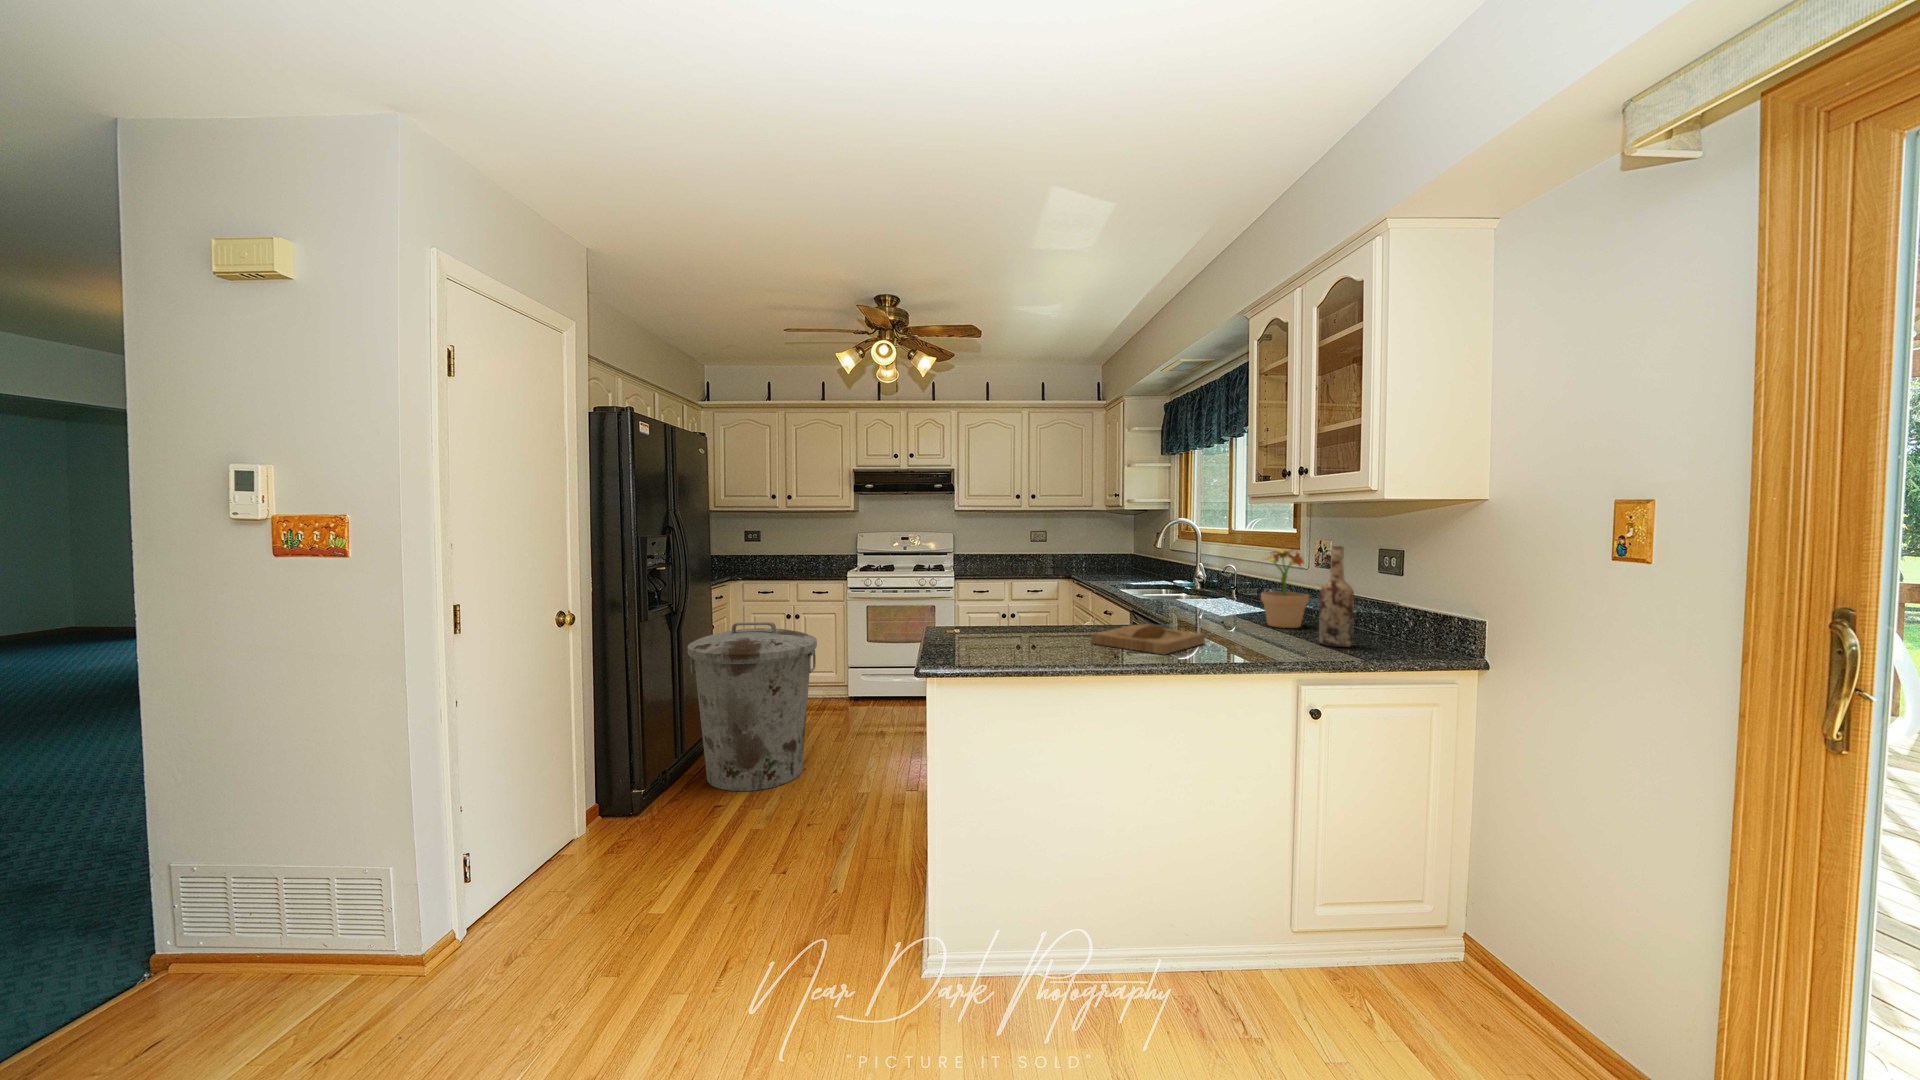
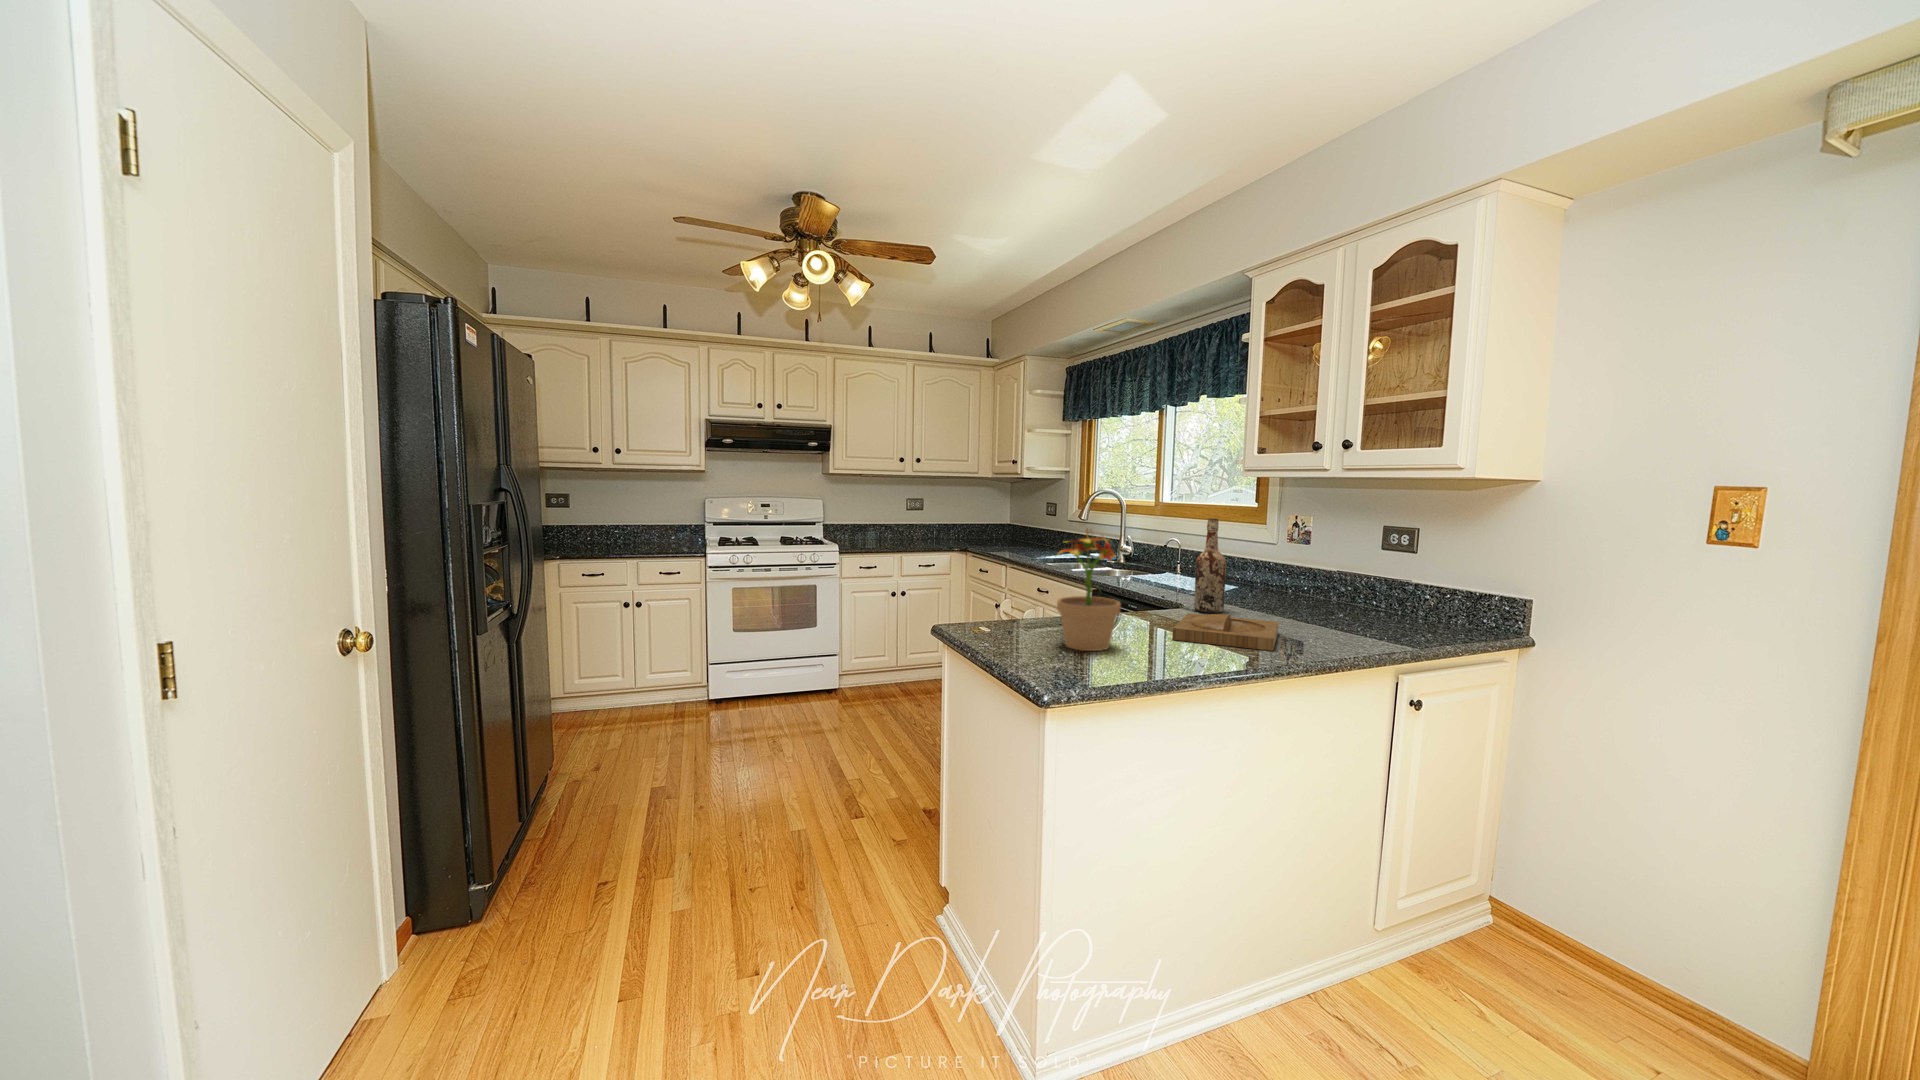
wine bottle: present [1319,546,1354,647] -> present [1194,519,1226,613]
potted plant: present [1261,547,1309,628] -> present [1057,530,1120,651]
trash can: present [688,622,817,791] -> none [537,620,720,850]

